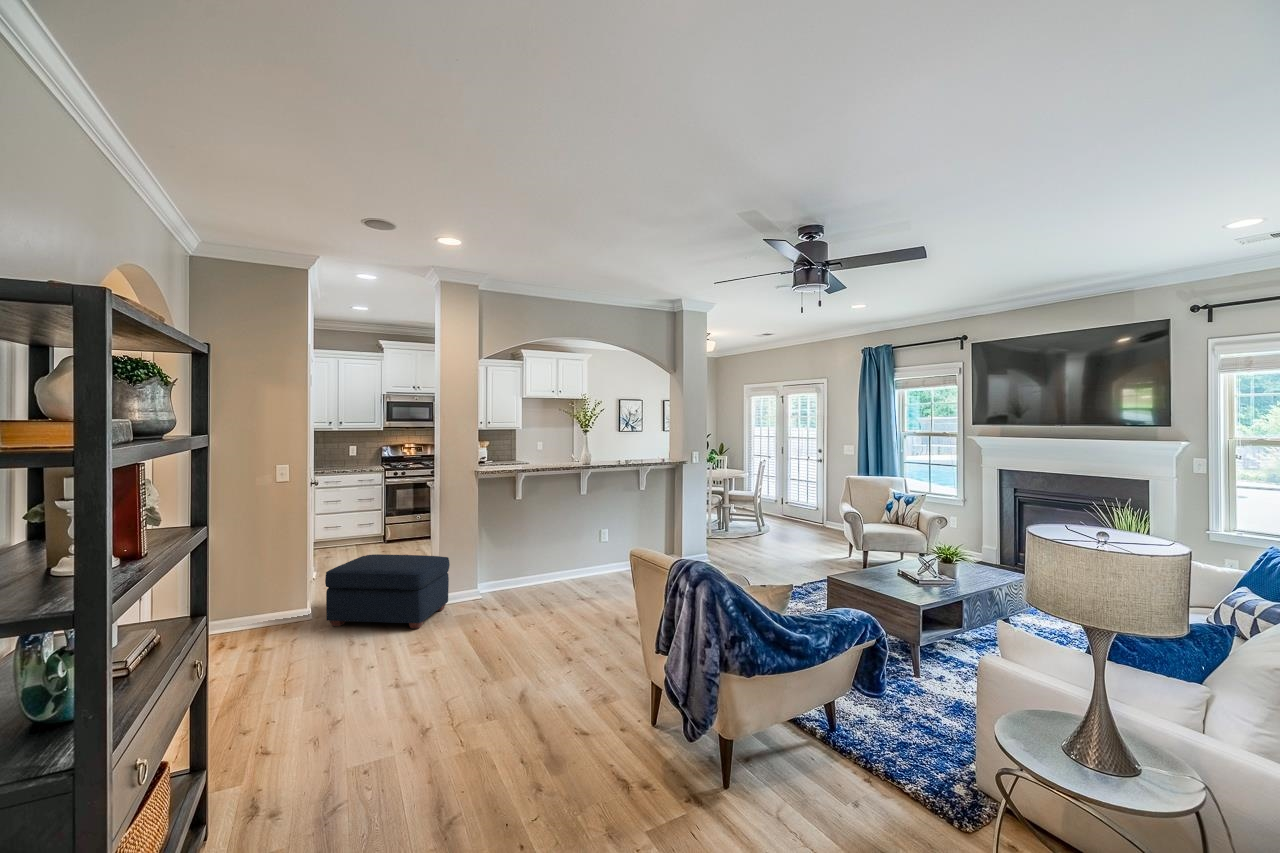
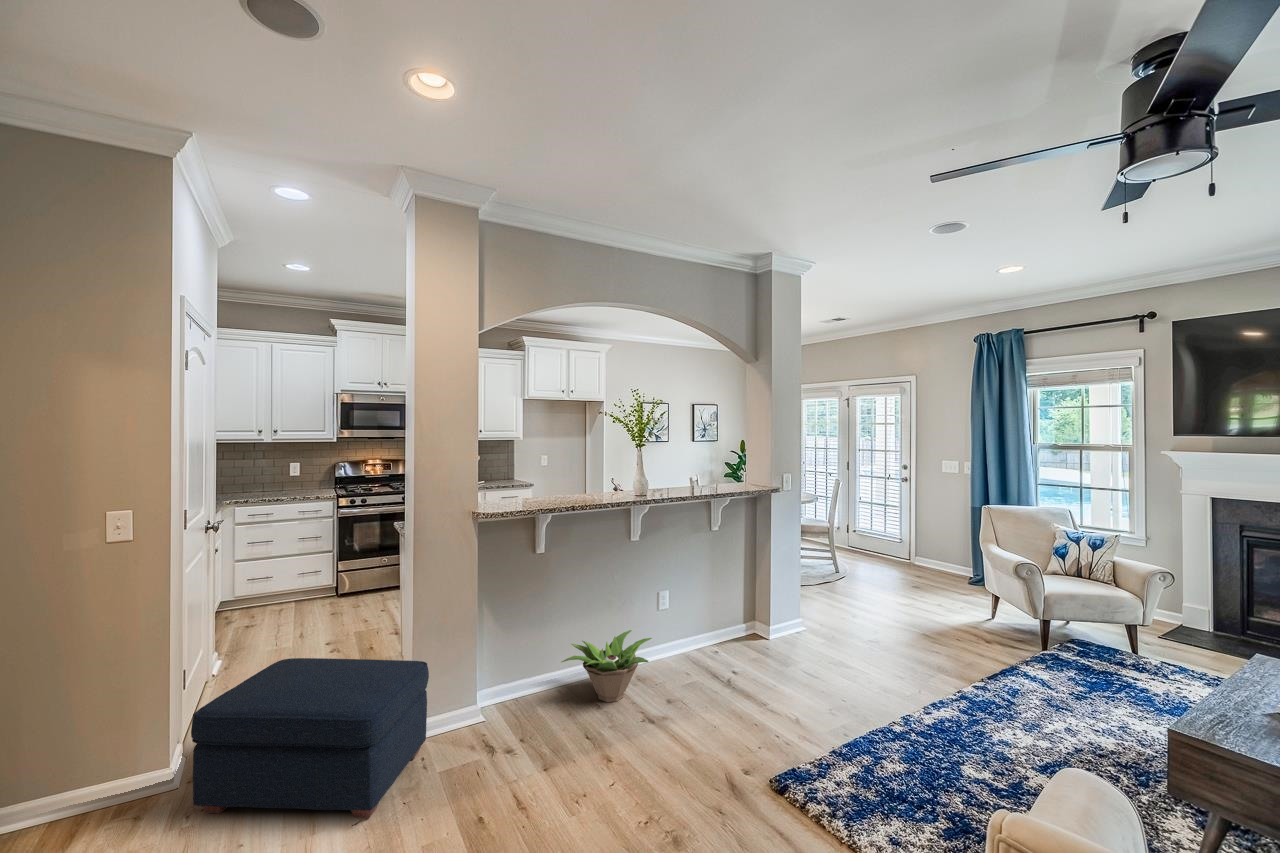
decorative plant: none [531,552,591,592] -> present [562,630,652,702]

